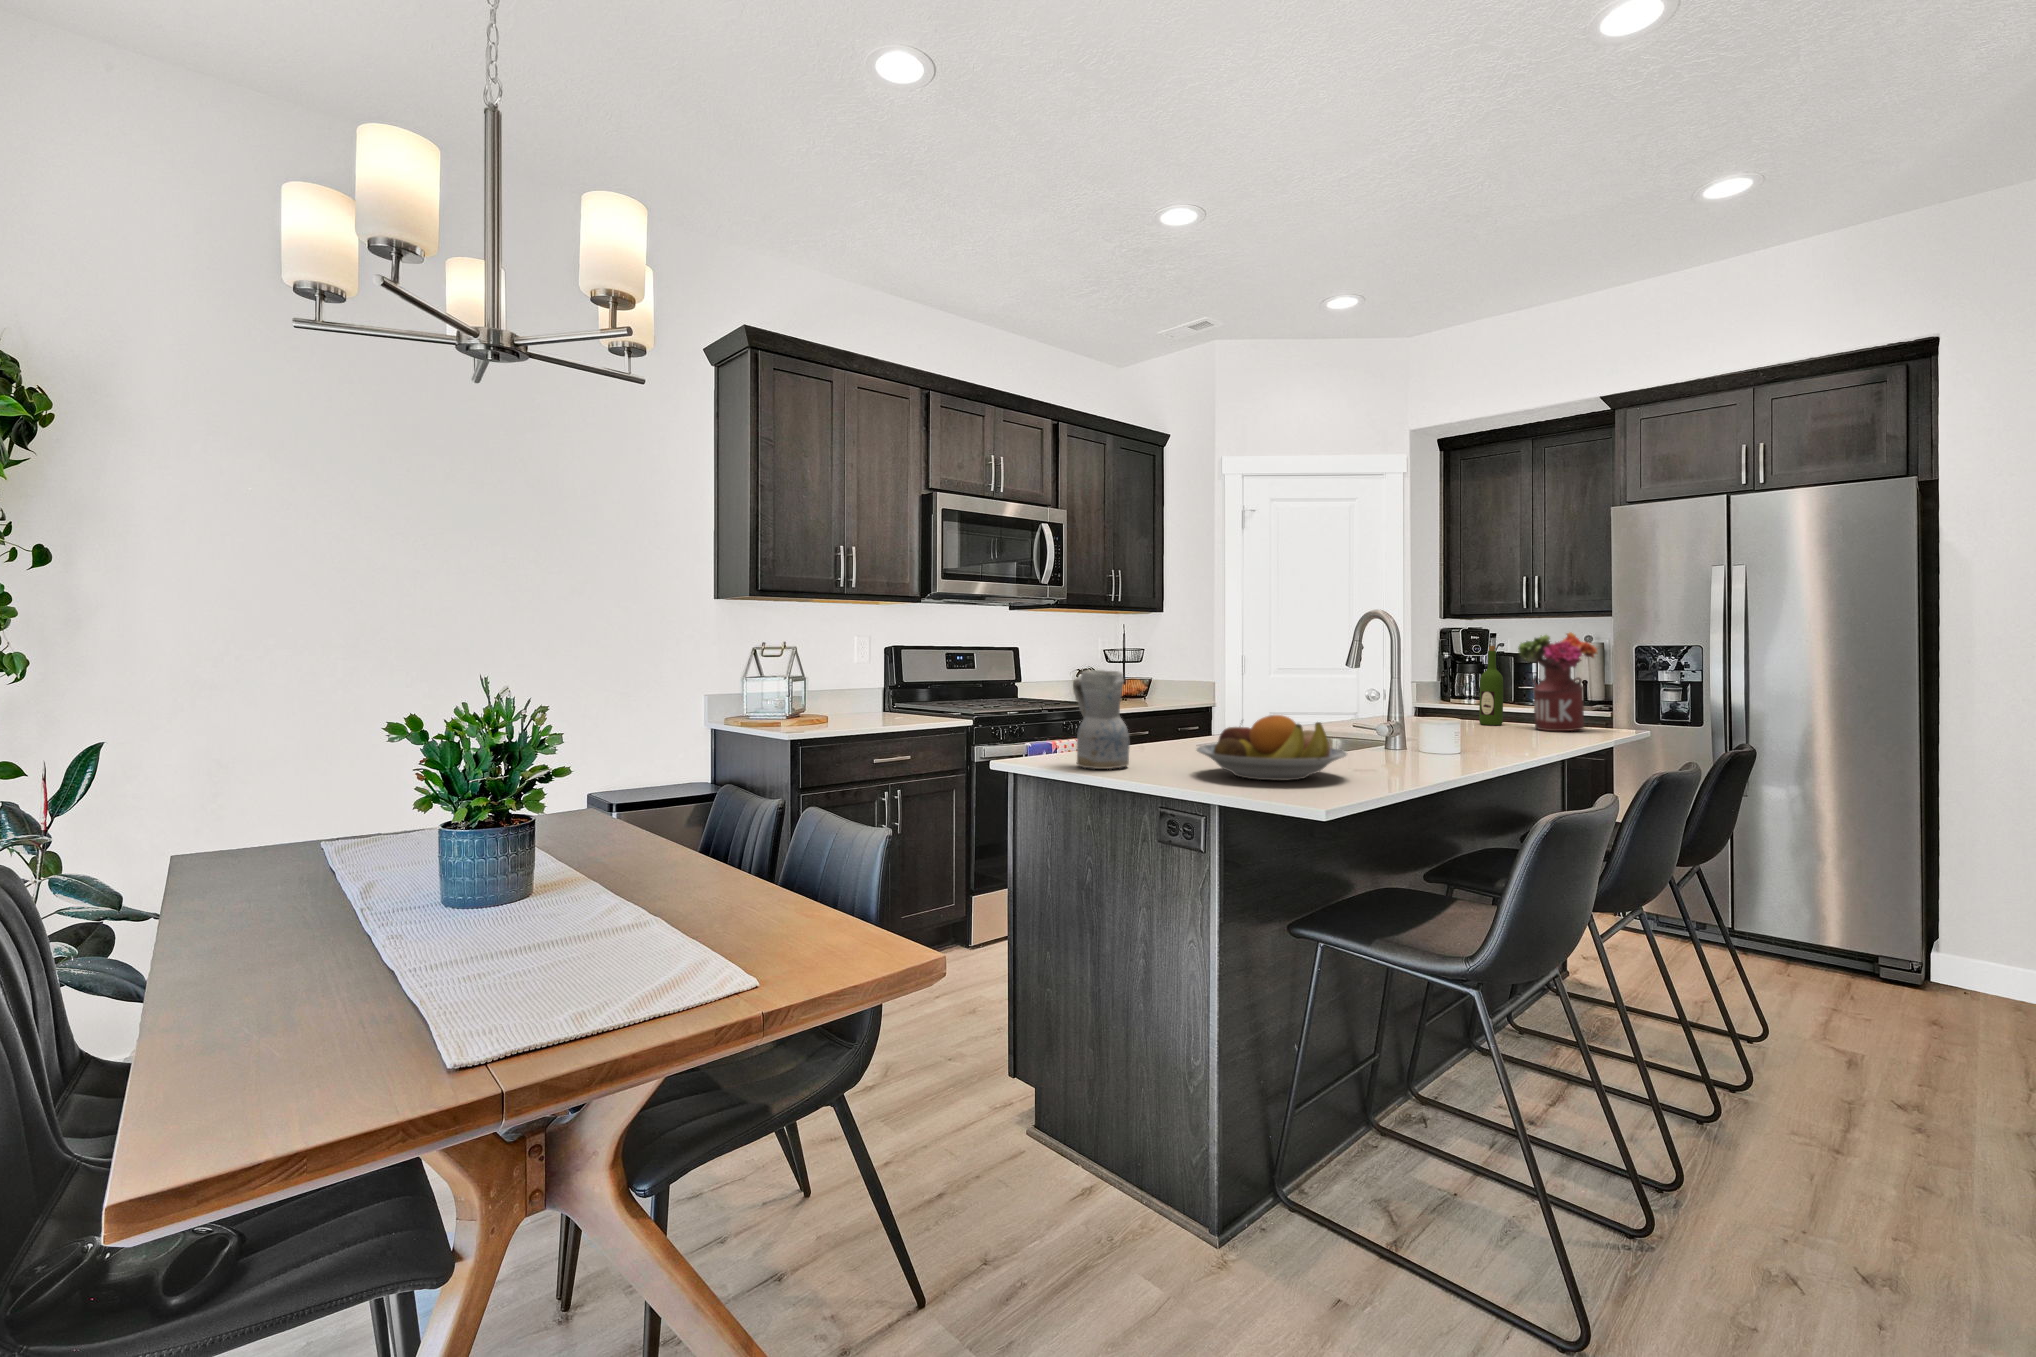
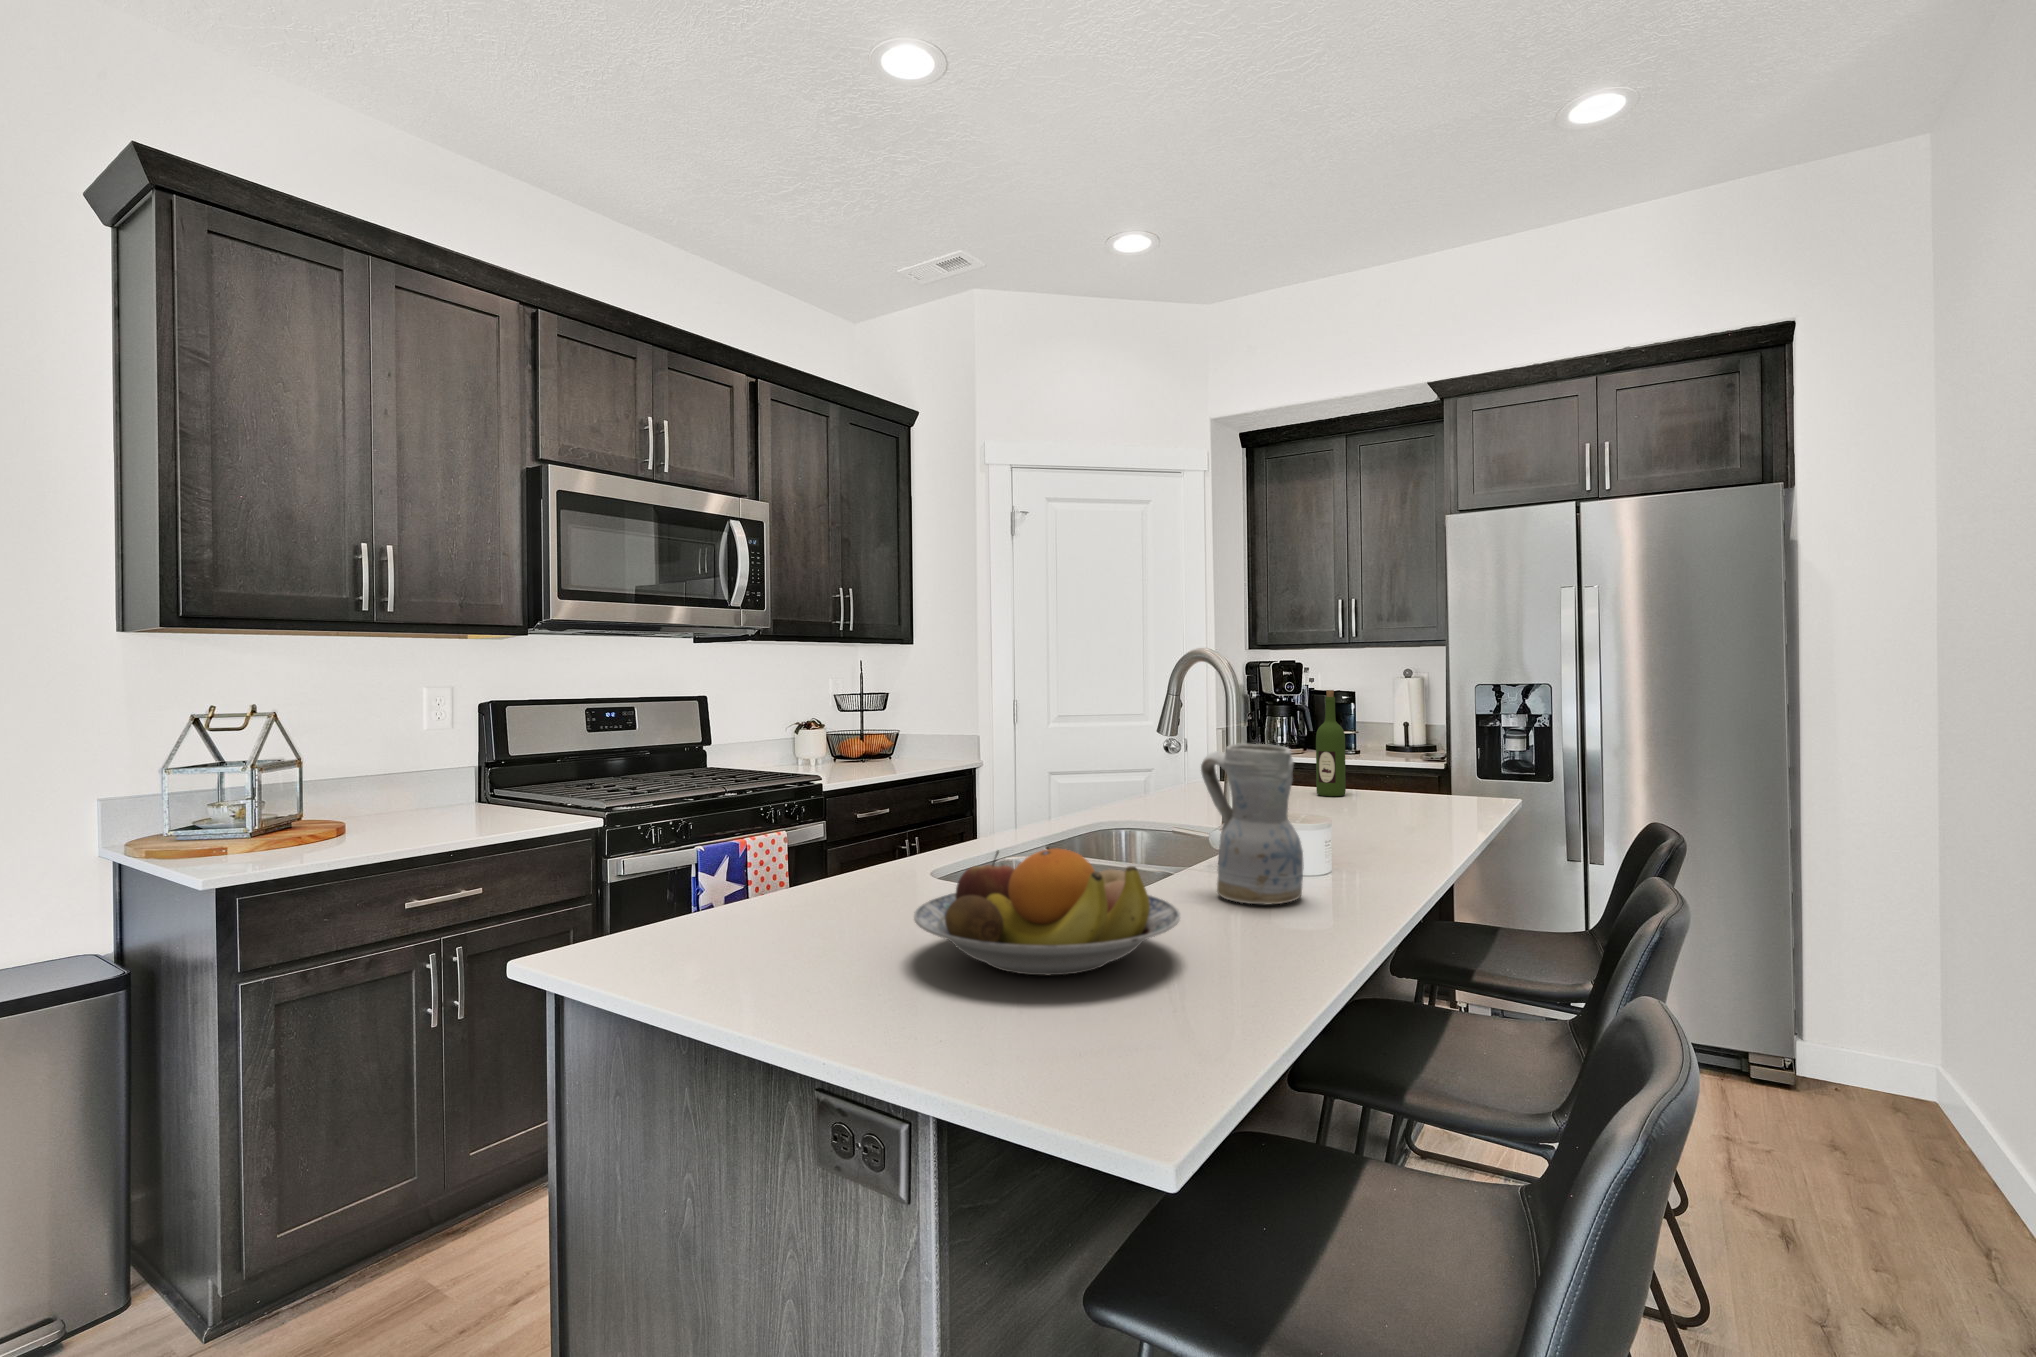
flower arrangement: present [1518,632,1598,731] -> none [1364,672,1466,806]
ceramic pitcher: present [1073,670,1130,769] -> present [1201,743,1304,905]

